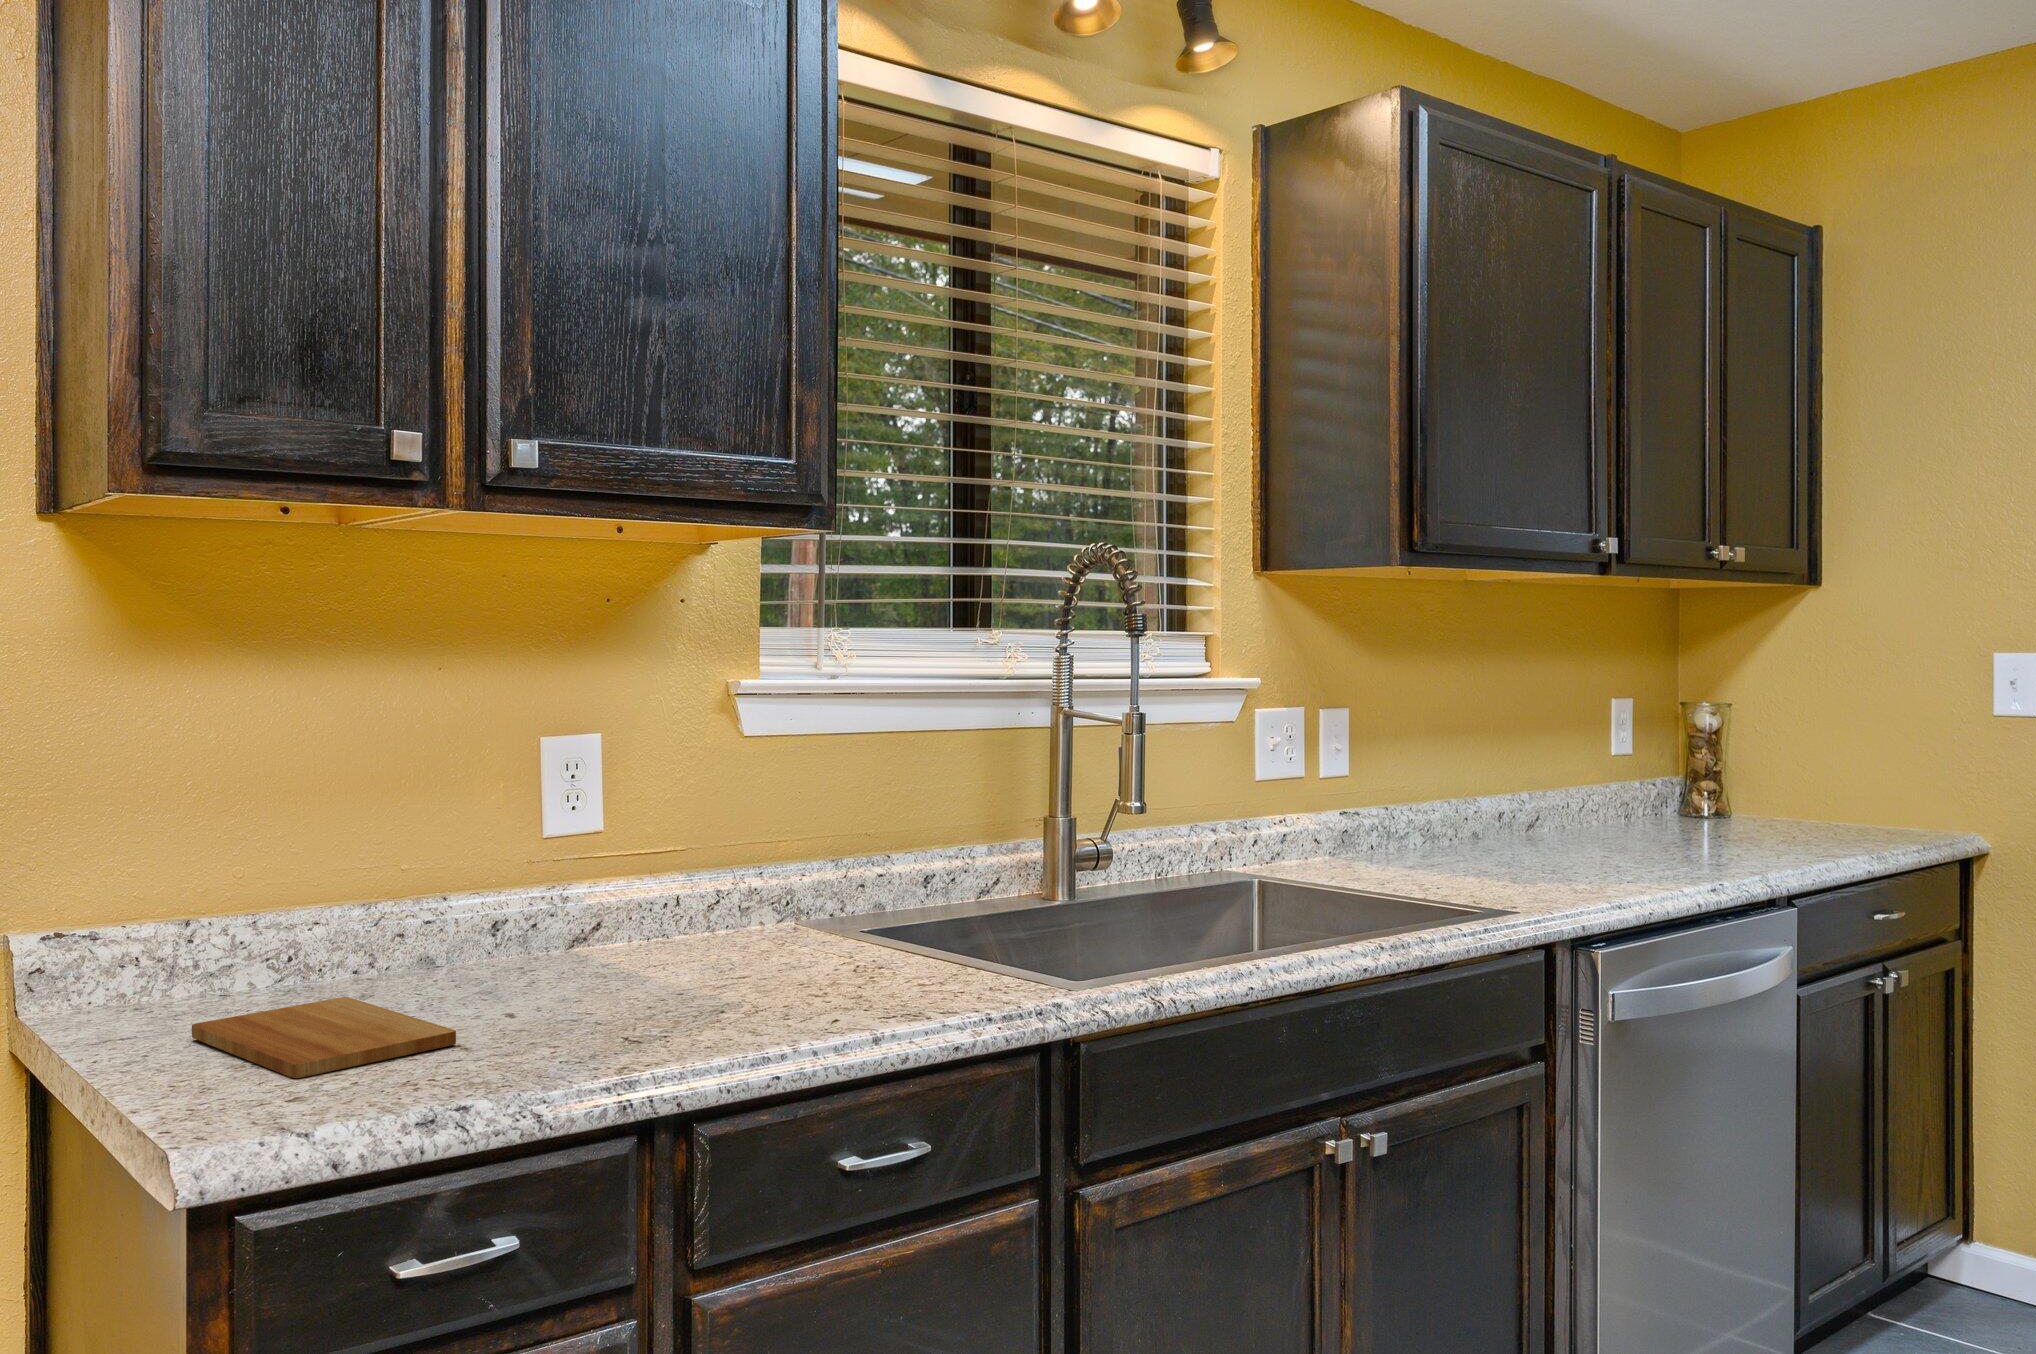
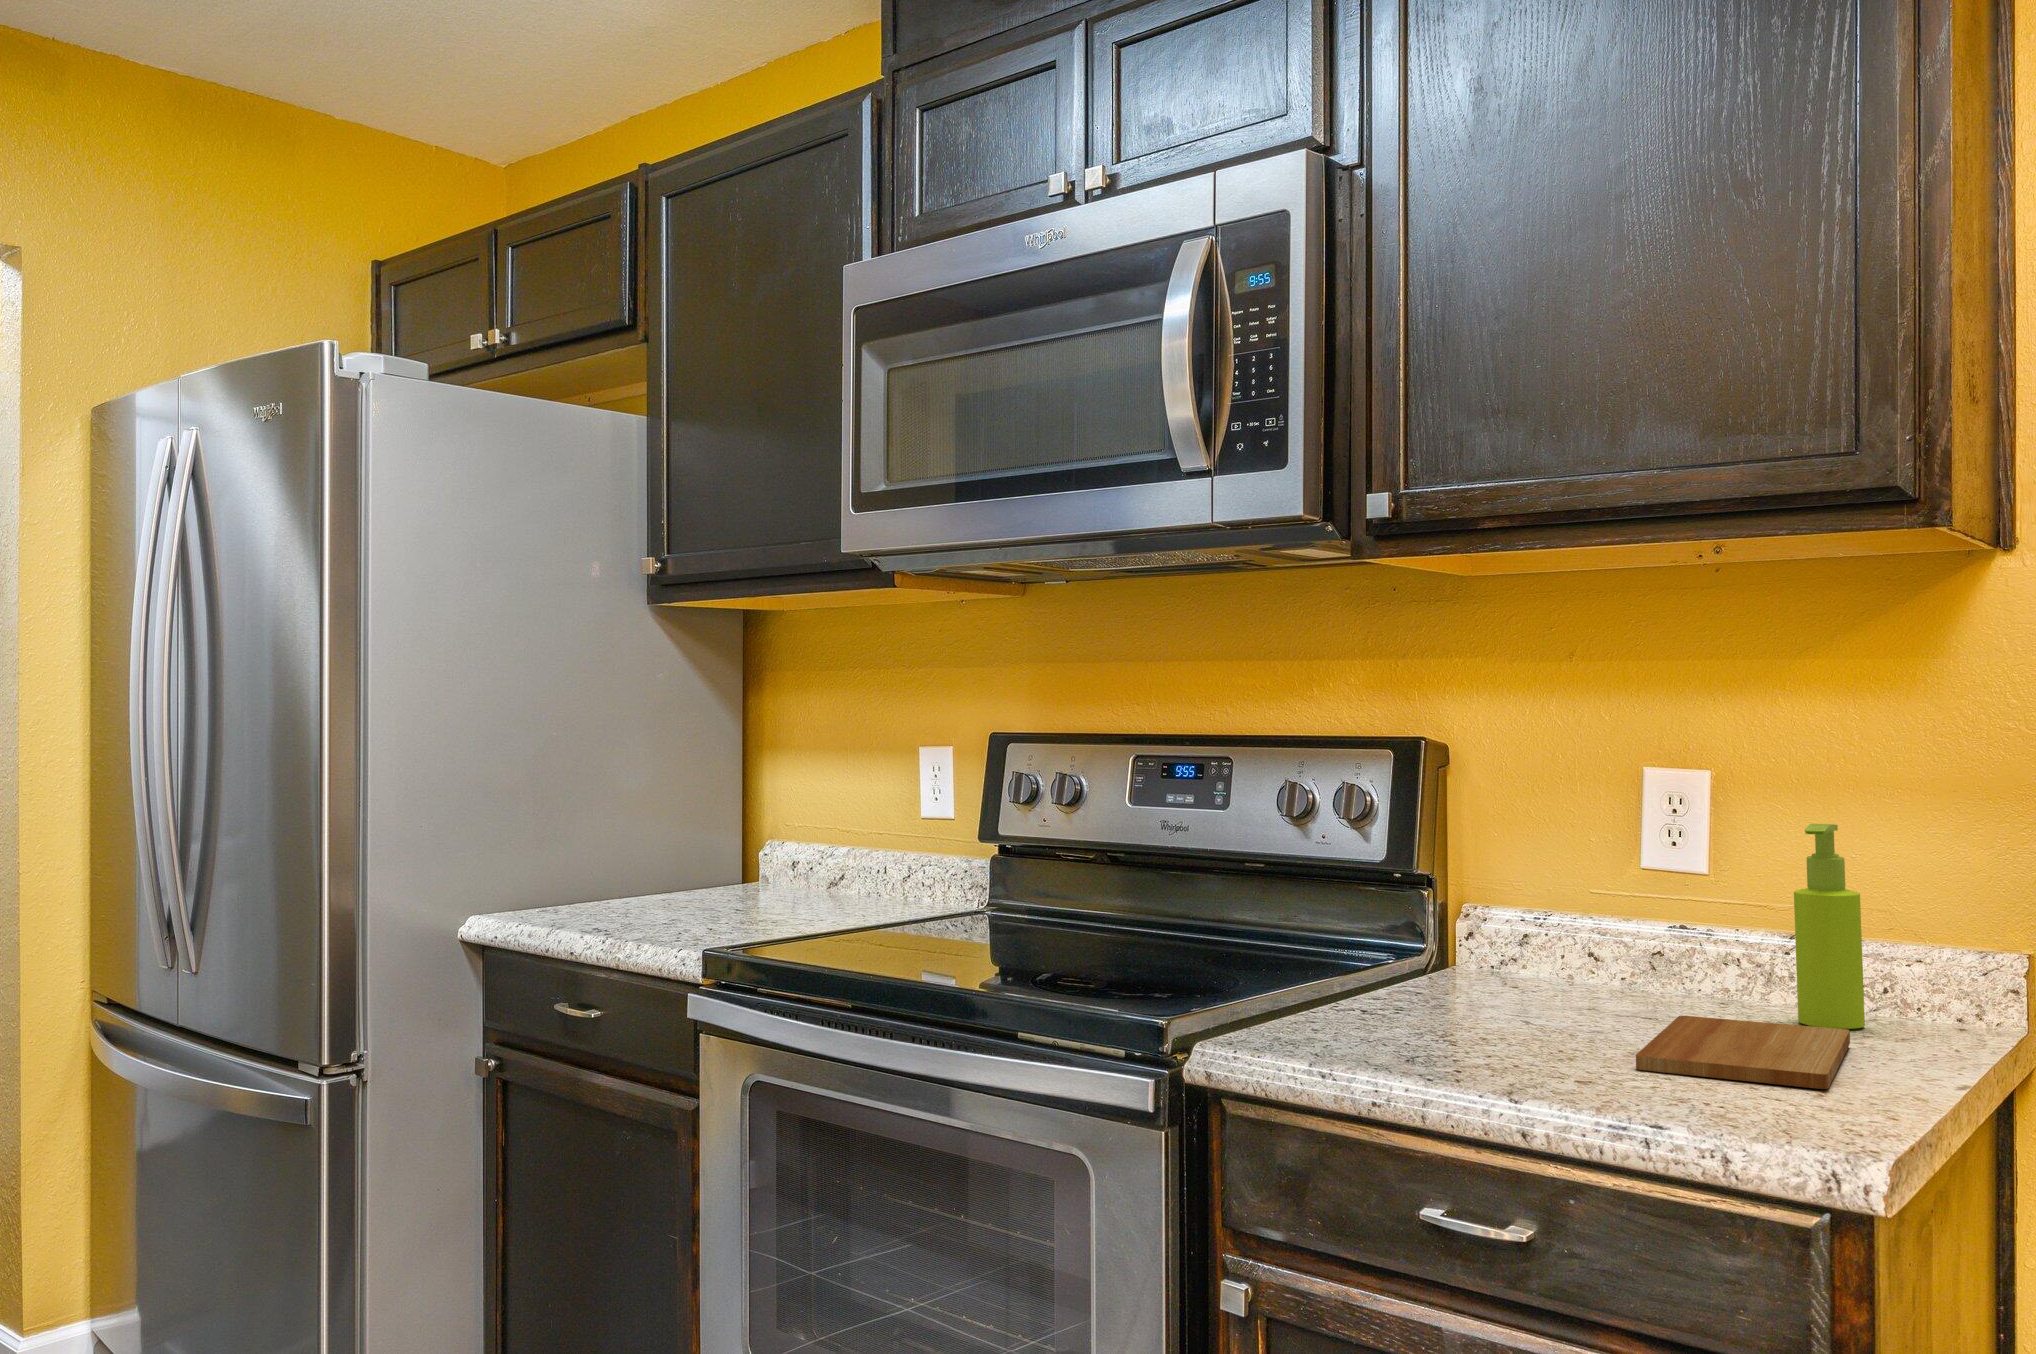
soap dispenser: none [238,807,302,1006] -> present [1794,824,1865,1029]

